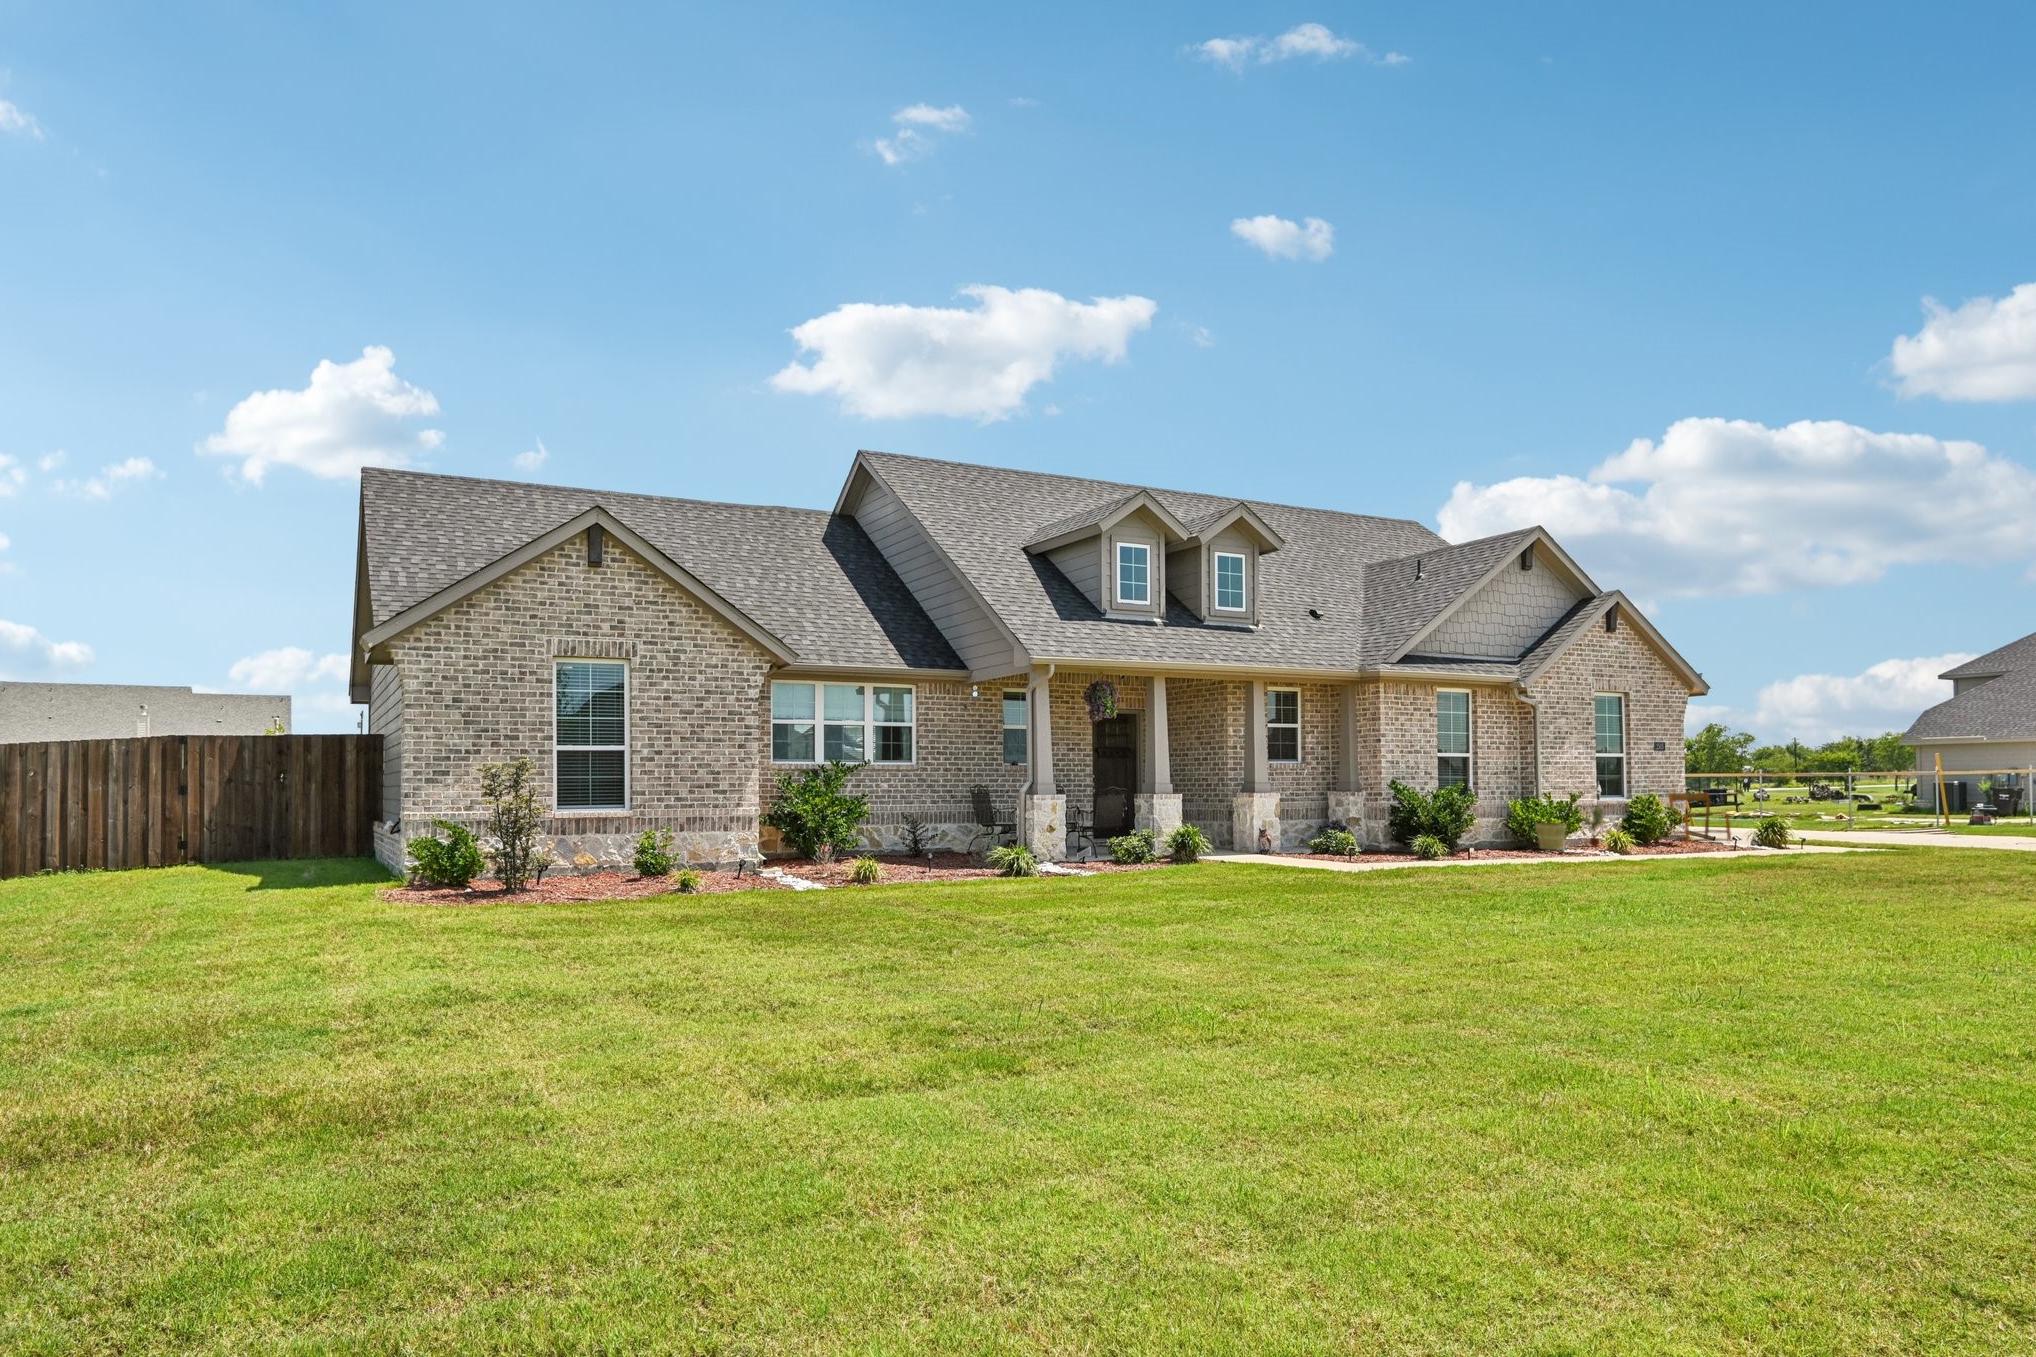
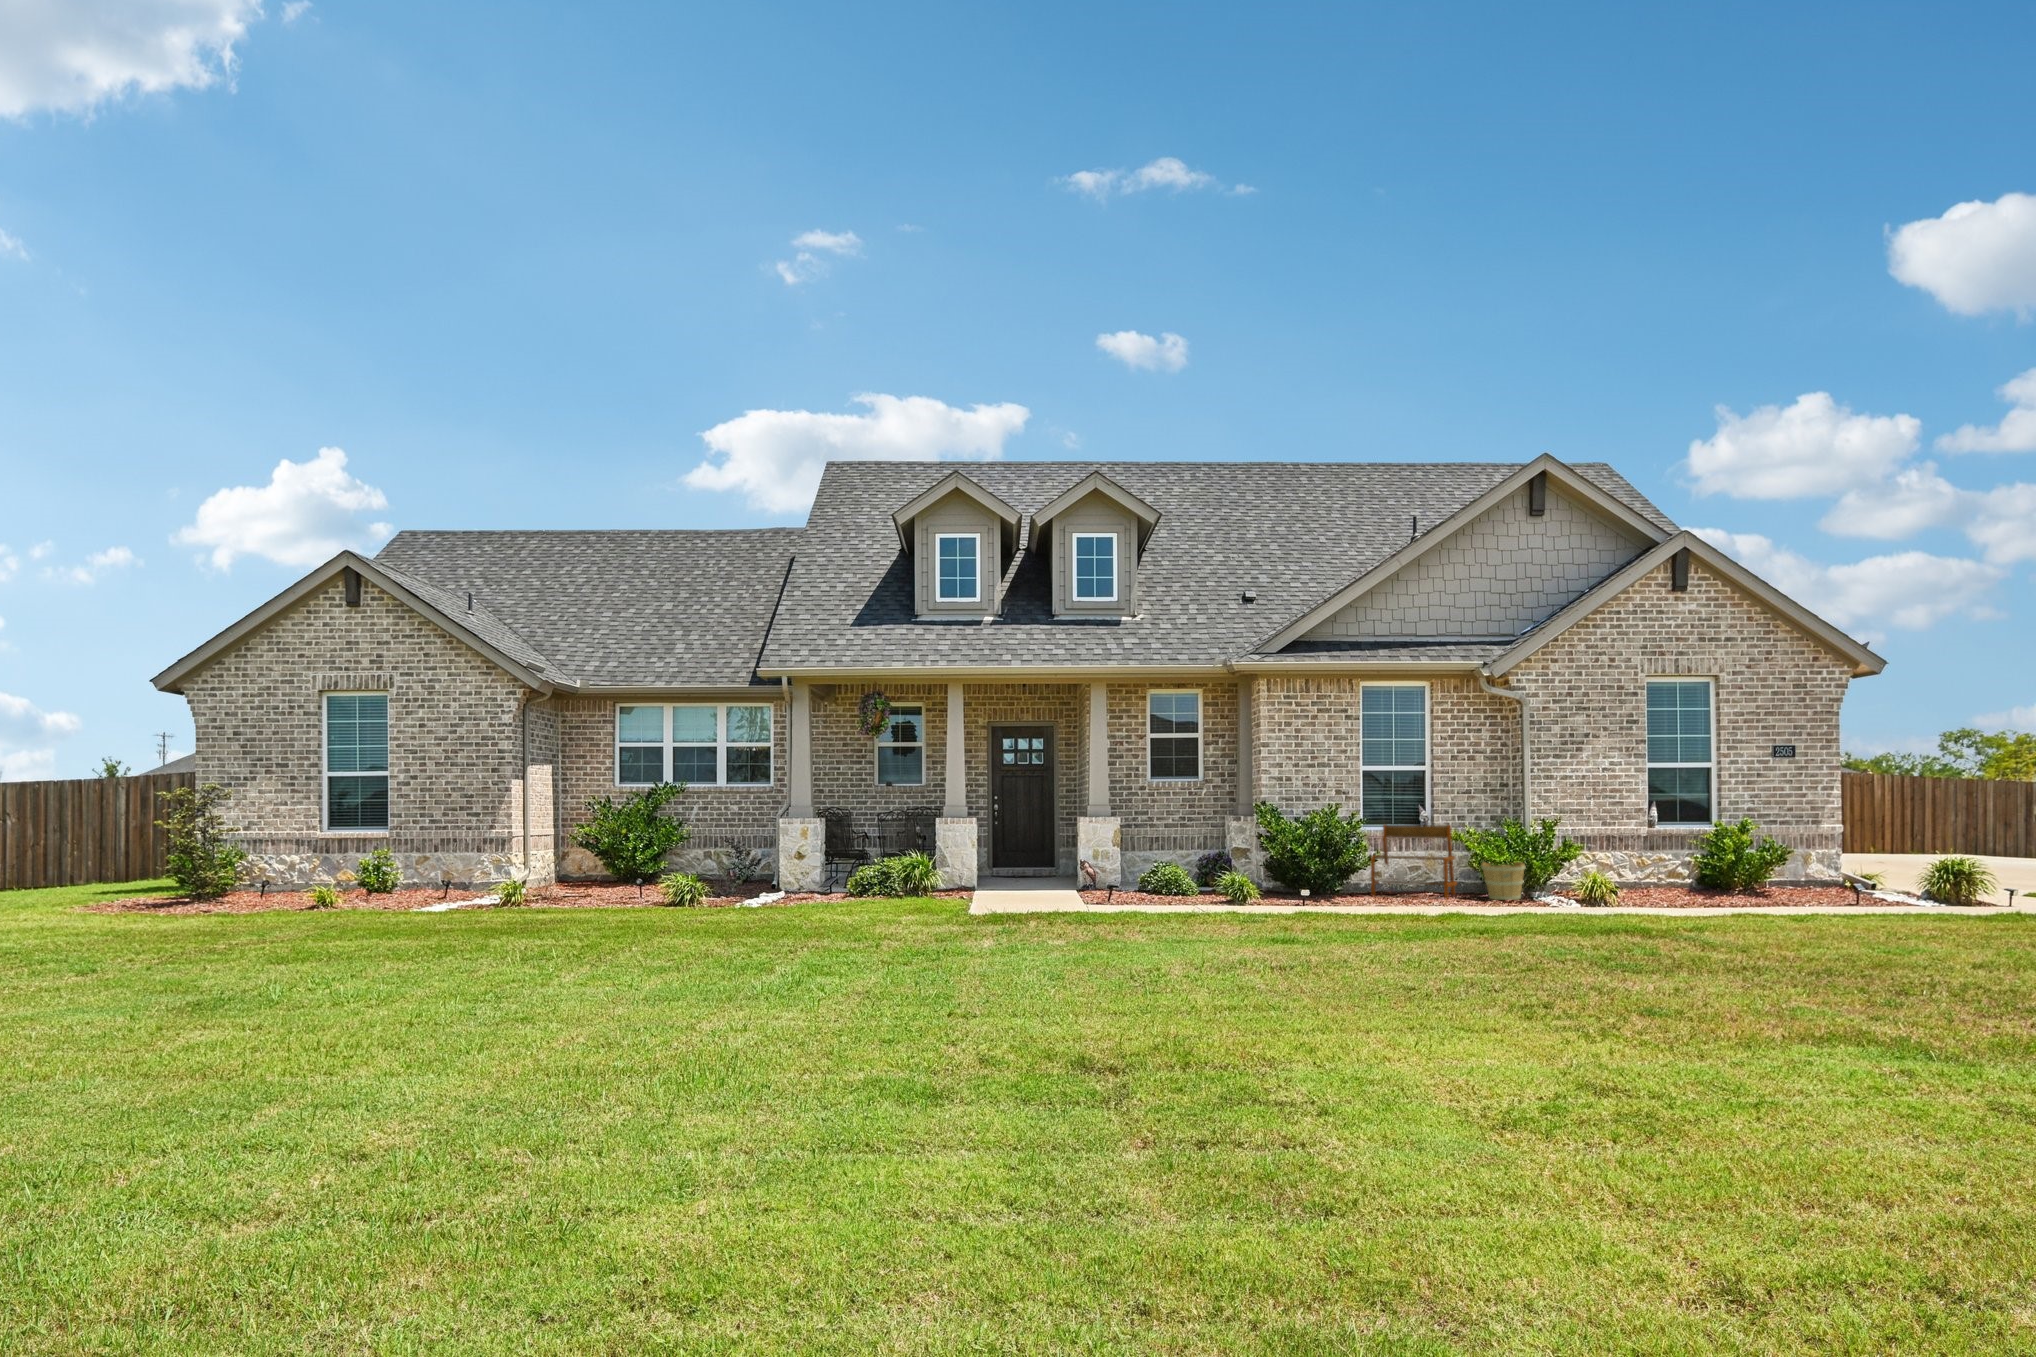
bench: present [1668,792,1731,842] -> present [1371,825,1457,899]
potted tree: present [1582,806,1604,847] -> none [1571,835,1617,897]

